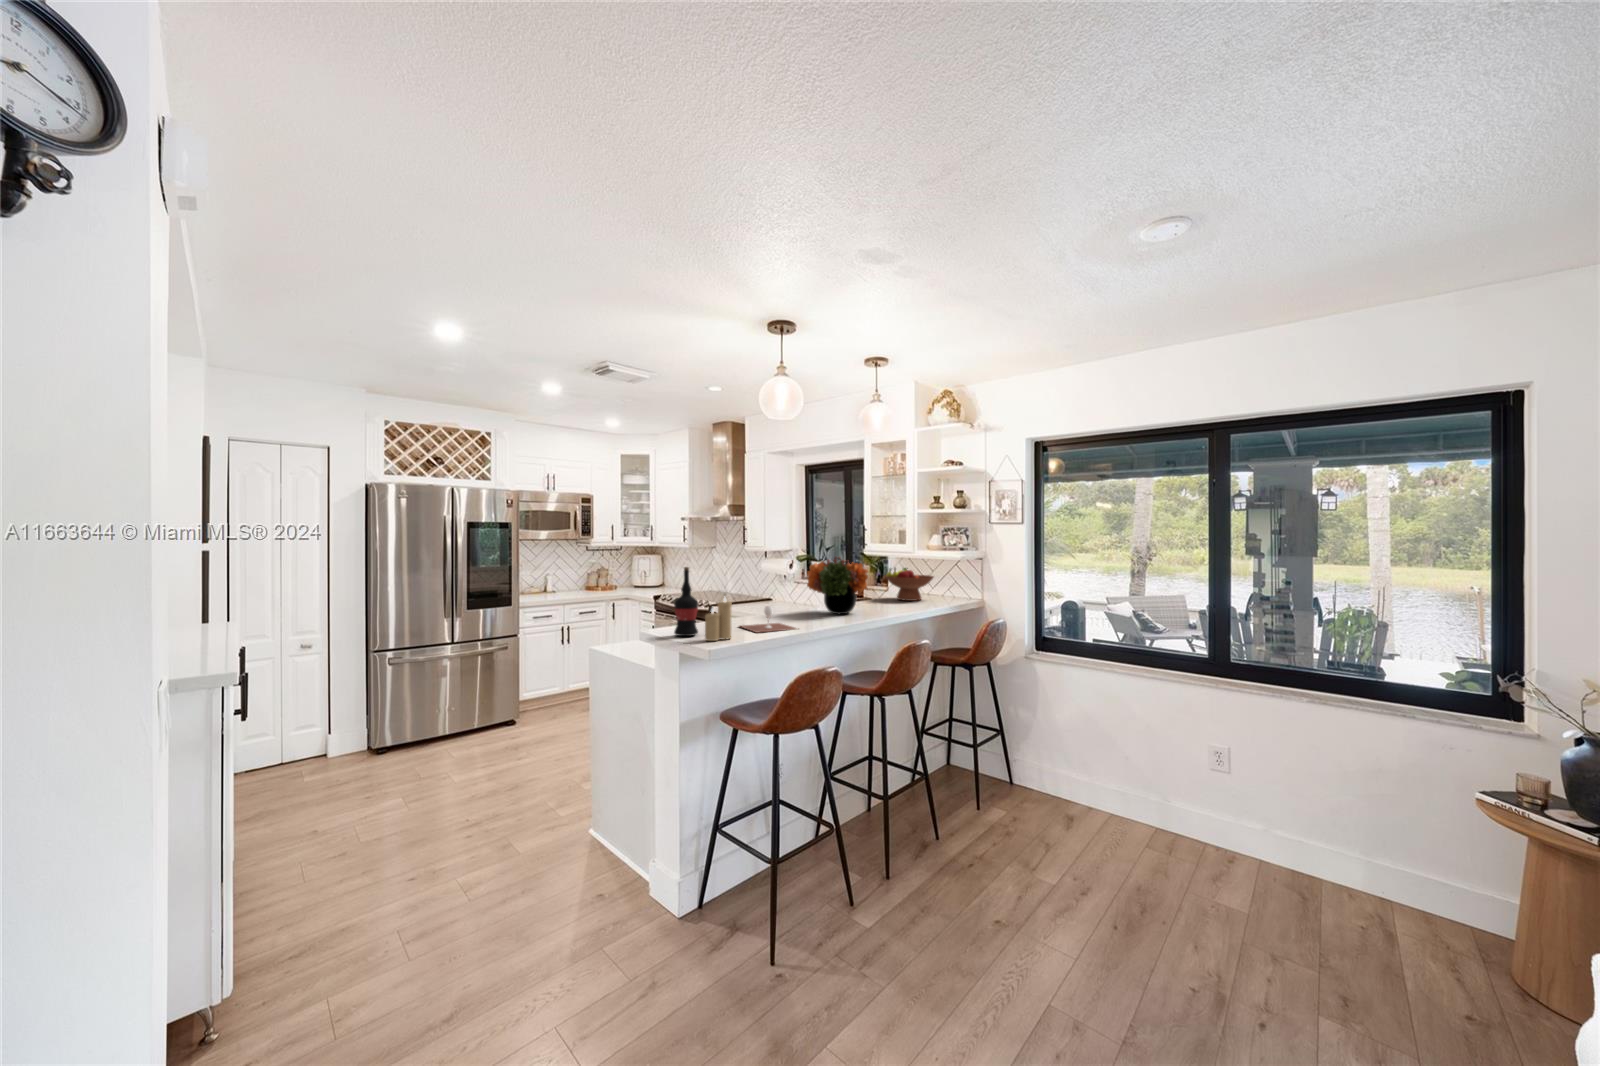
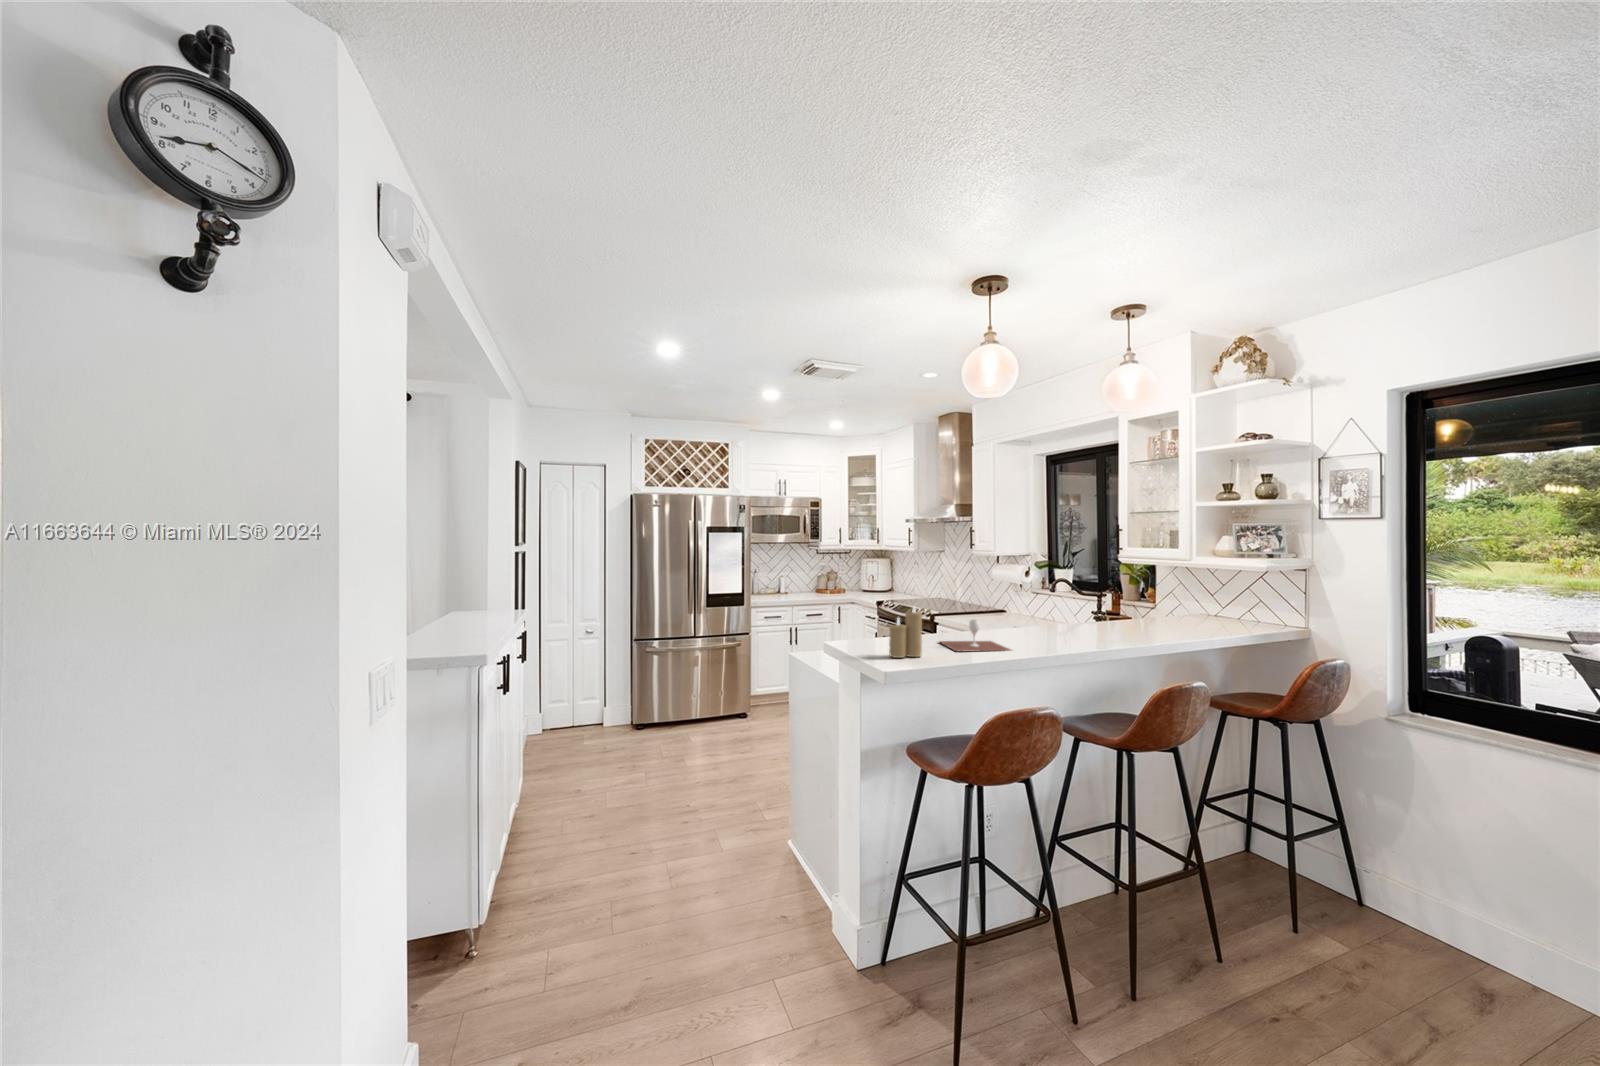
flower arrangement: present [807,557,868,614] -> none [1030,562,1119,635]
wine bottle: present [674,567,698,636] -> none [859,570,887,649]
fruit bowl: present [885,568,934,601] -> none [1147,578,1225,623]

